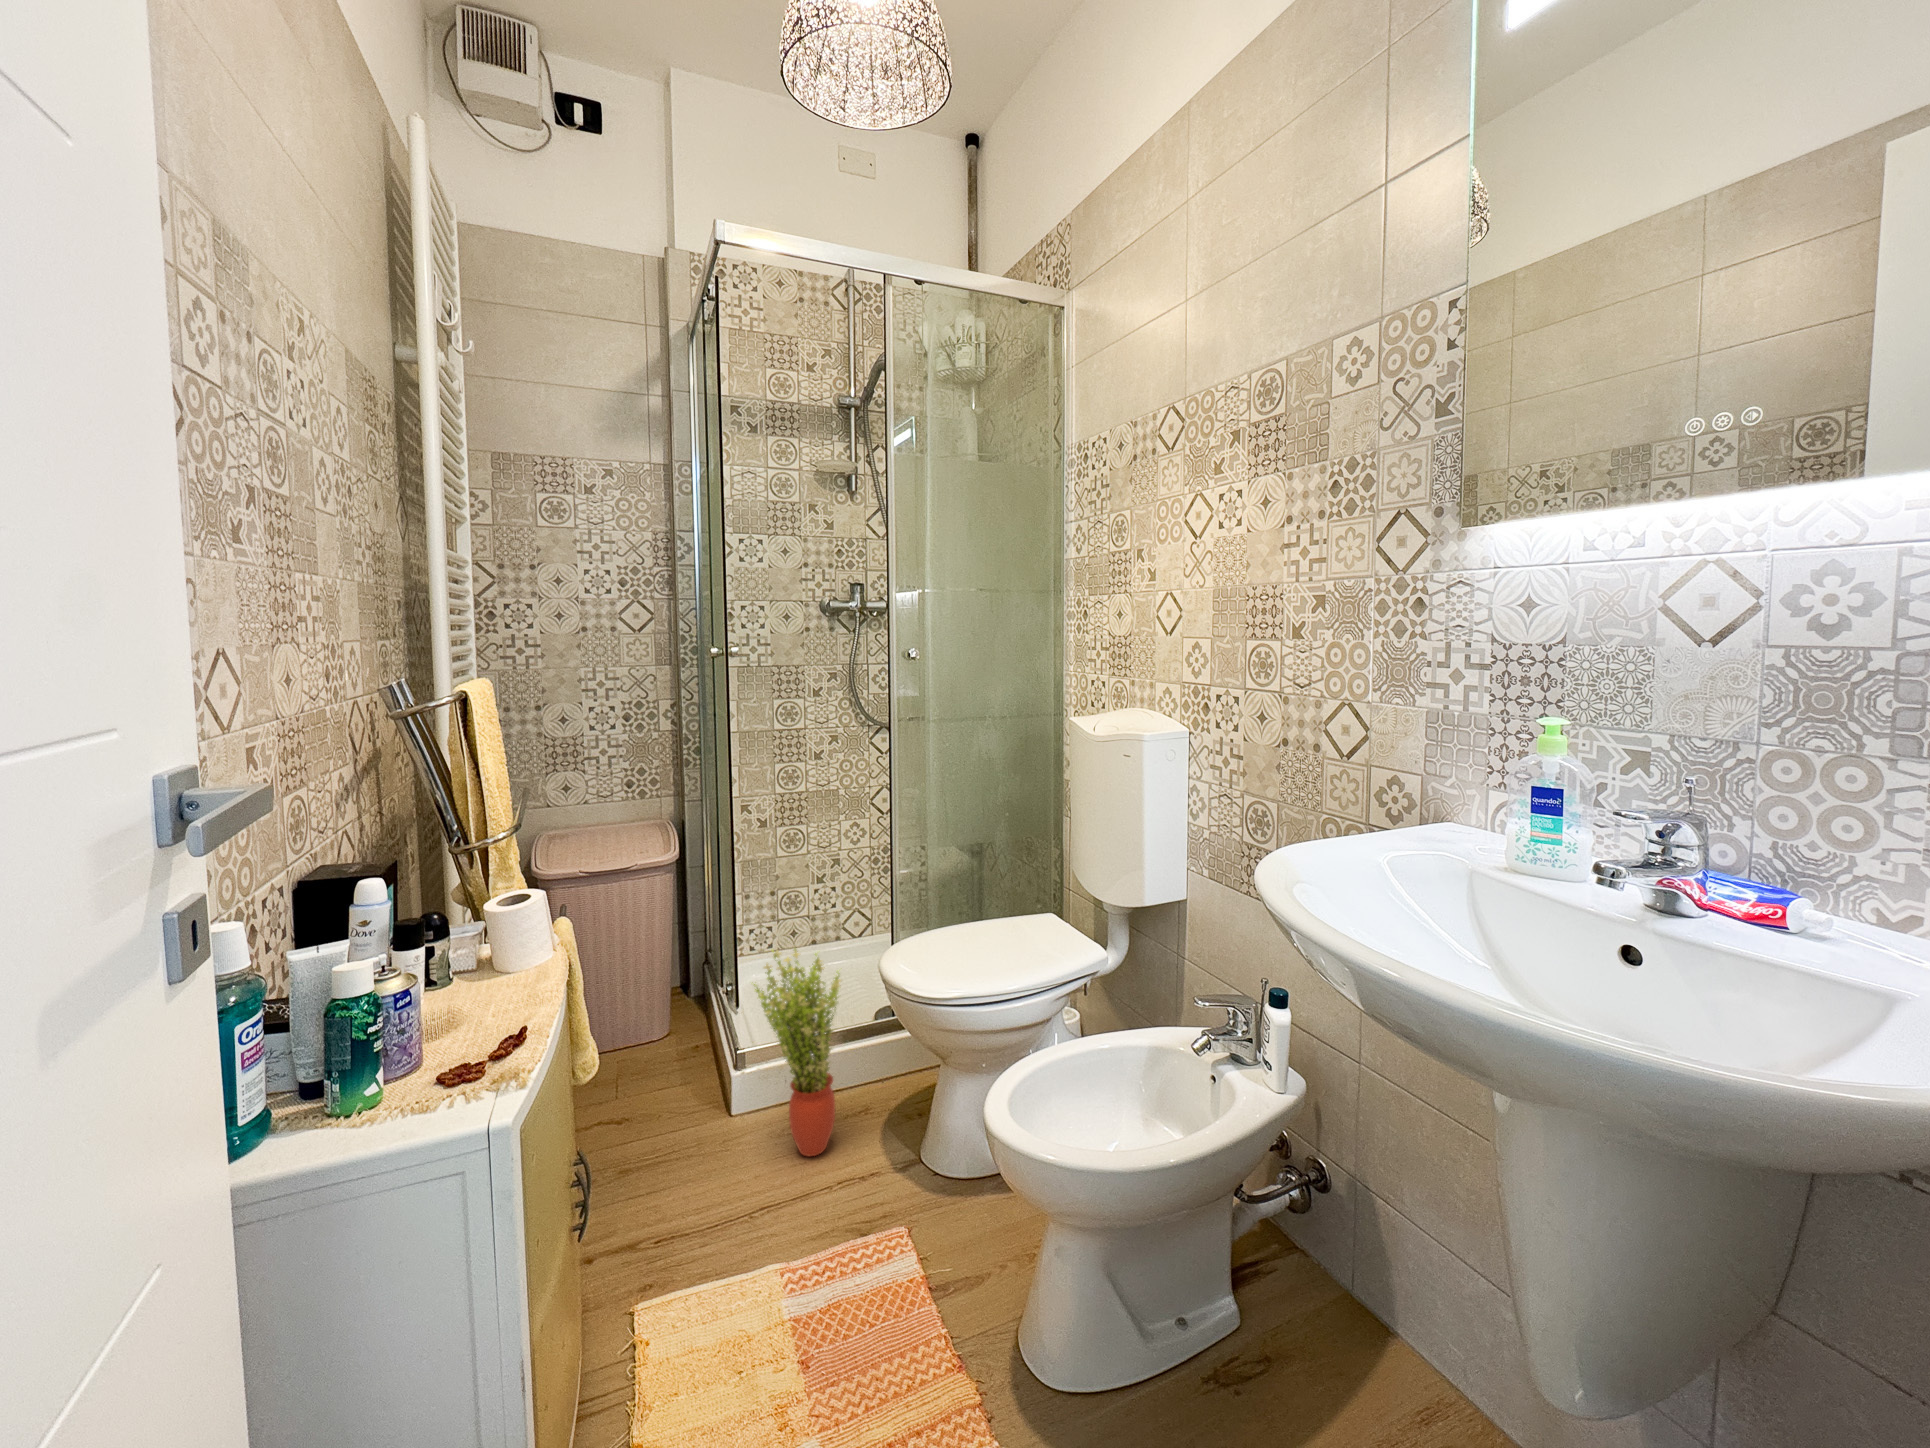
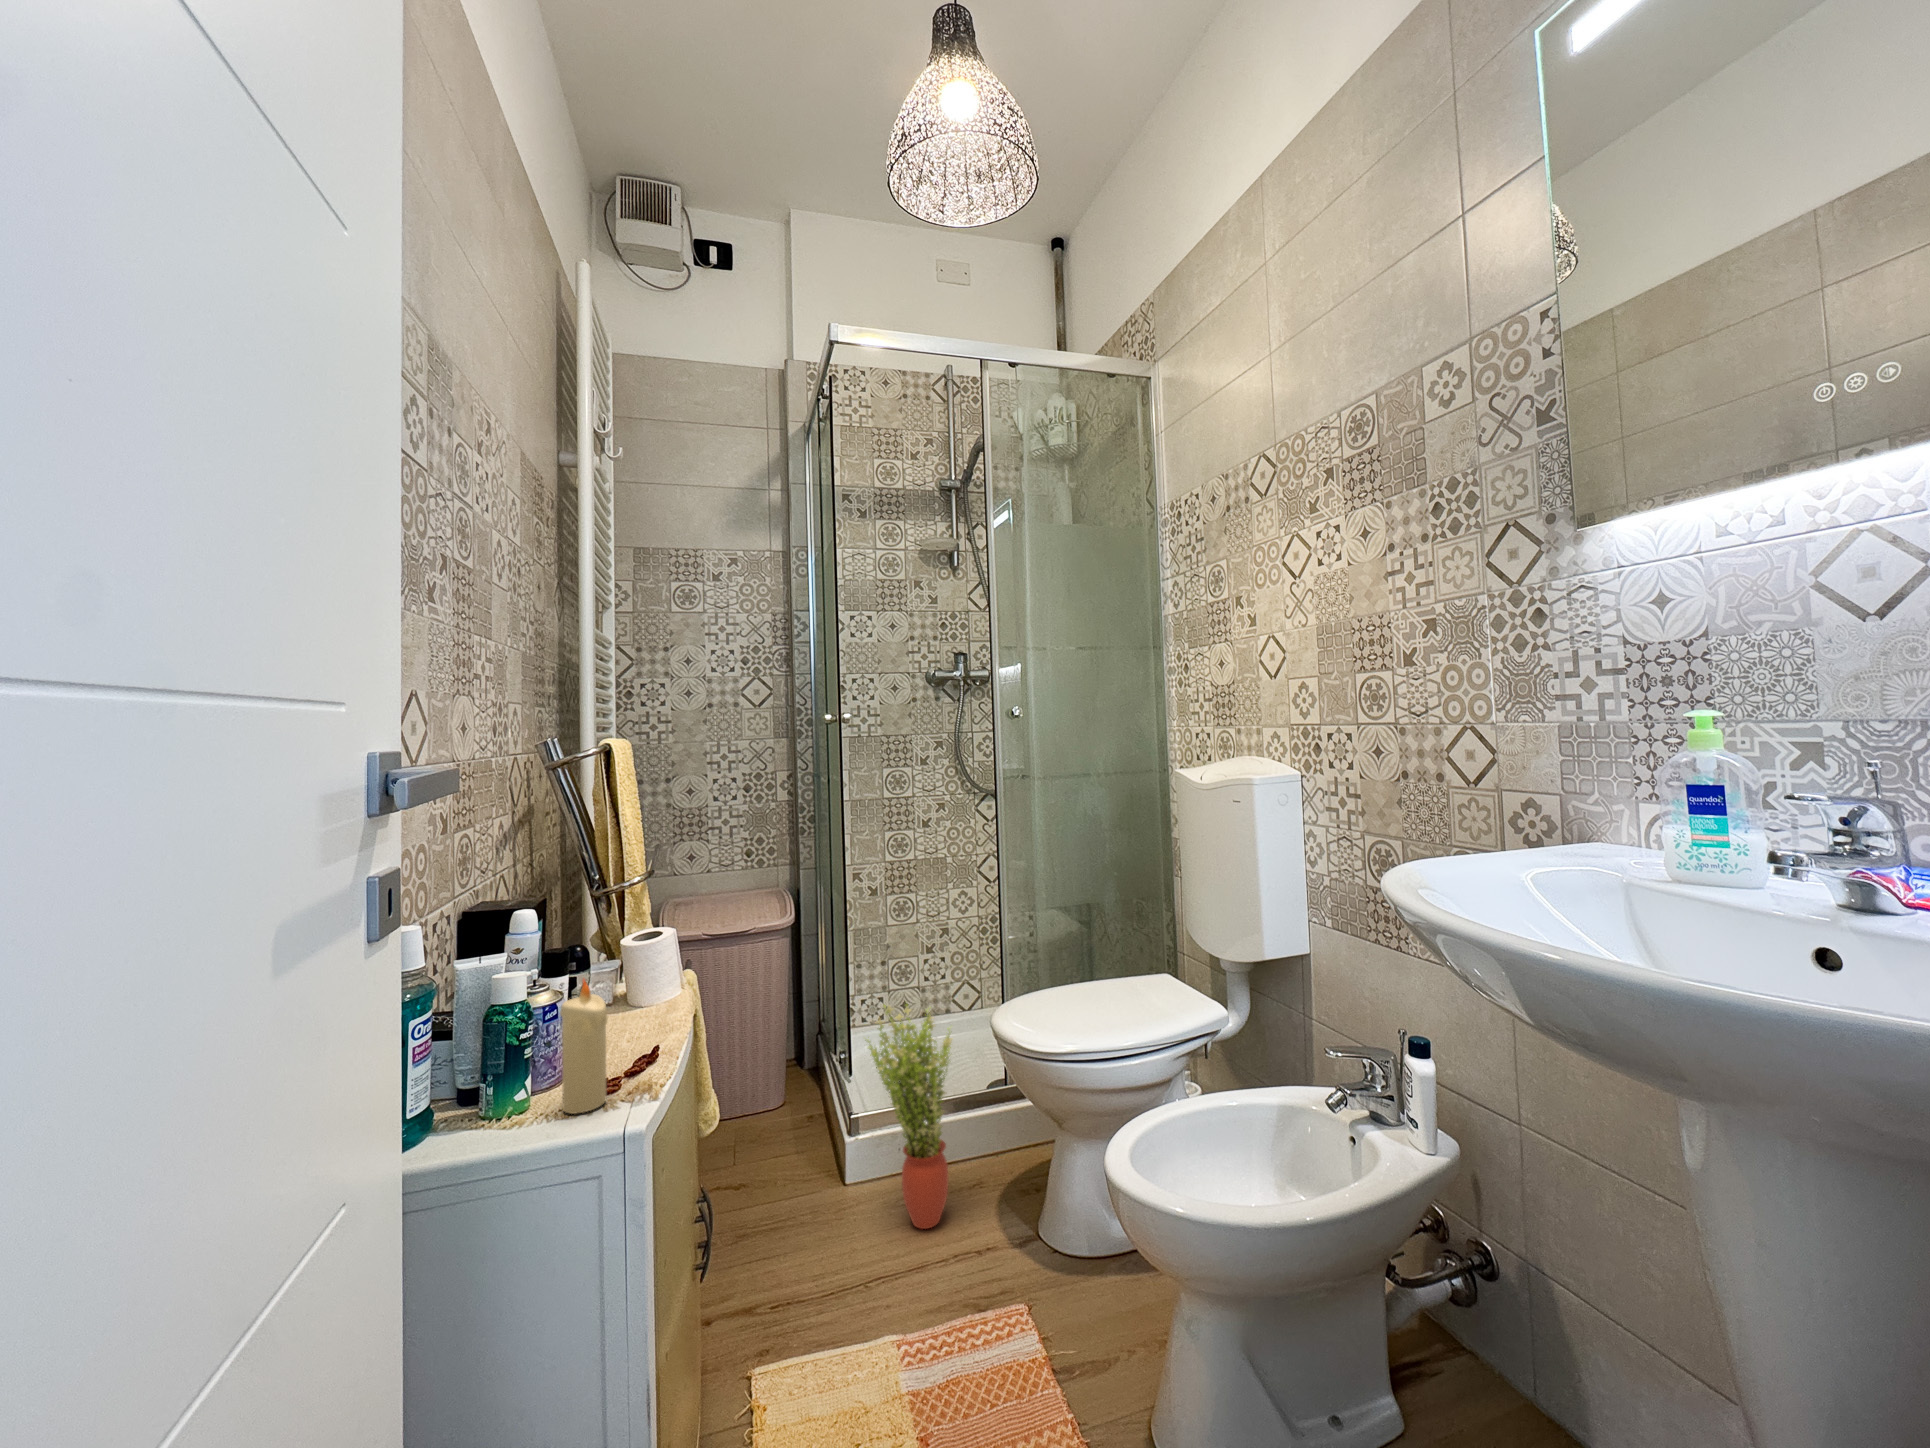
candle: none [413,968,469,1107] -> present [560,979,607,1114]

